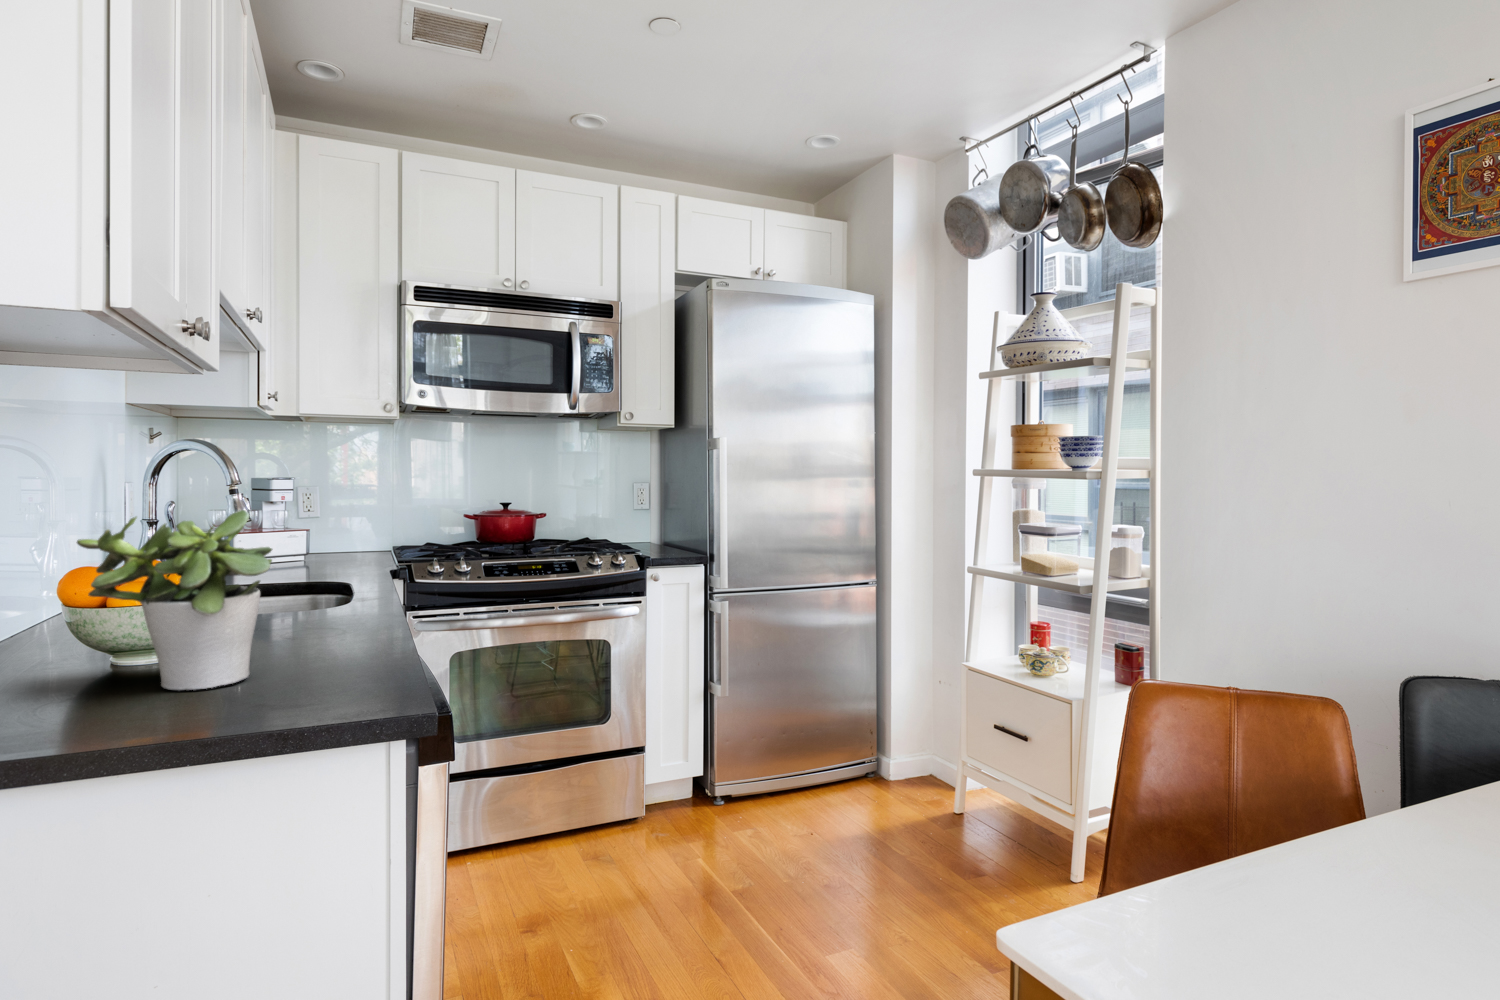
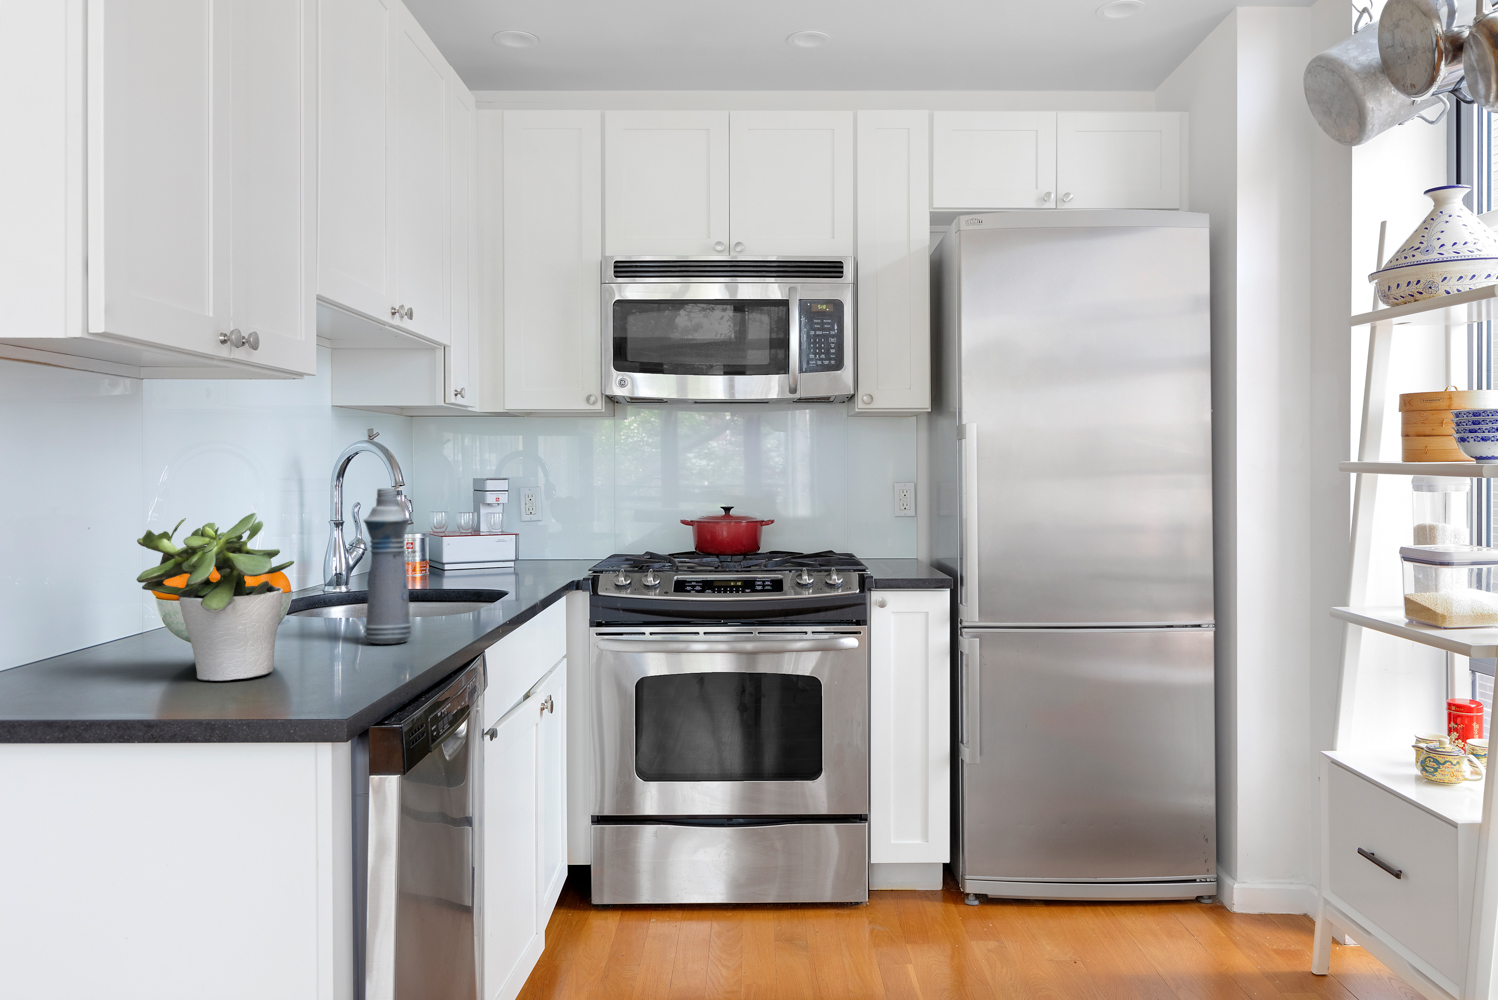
bottle: none [290,485,342,638] -> present [364,488,412,644]

